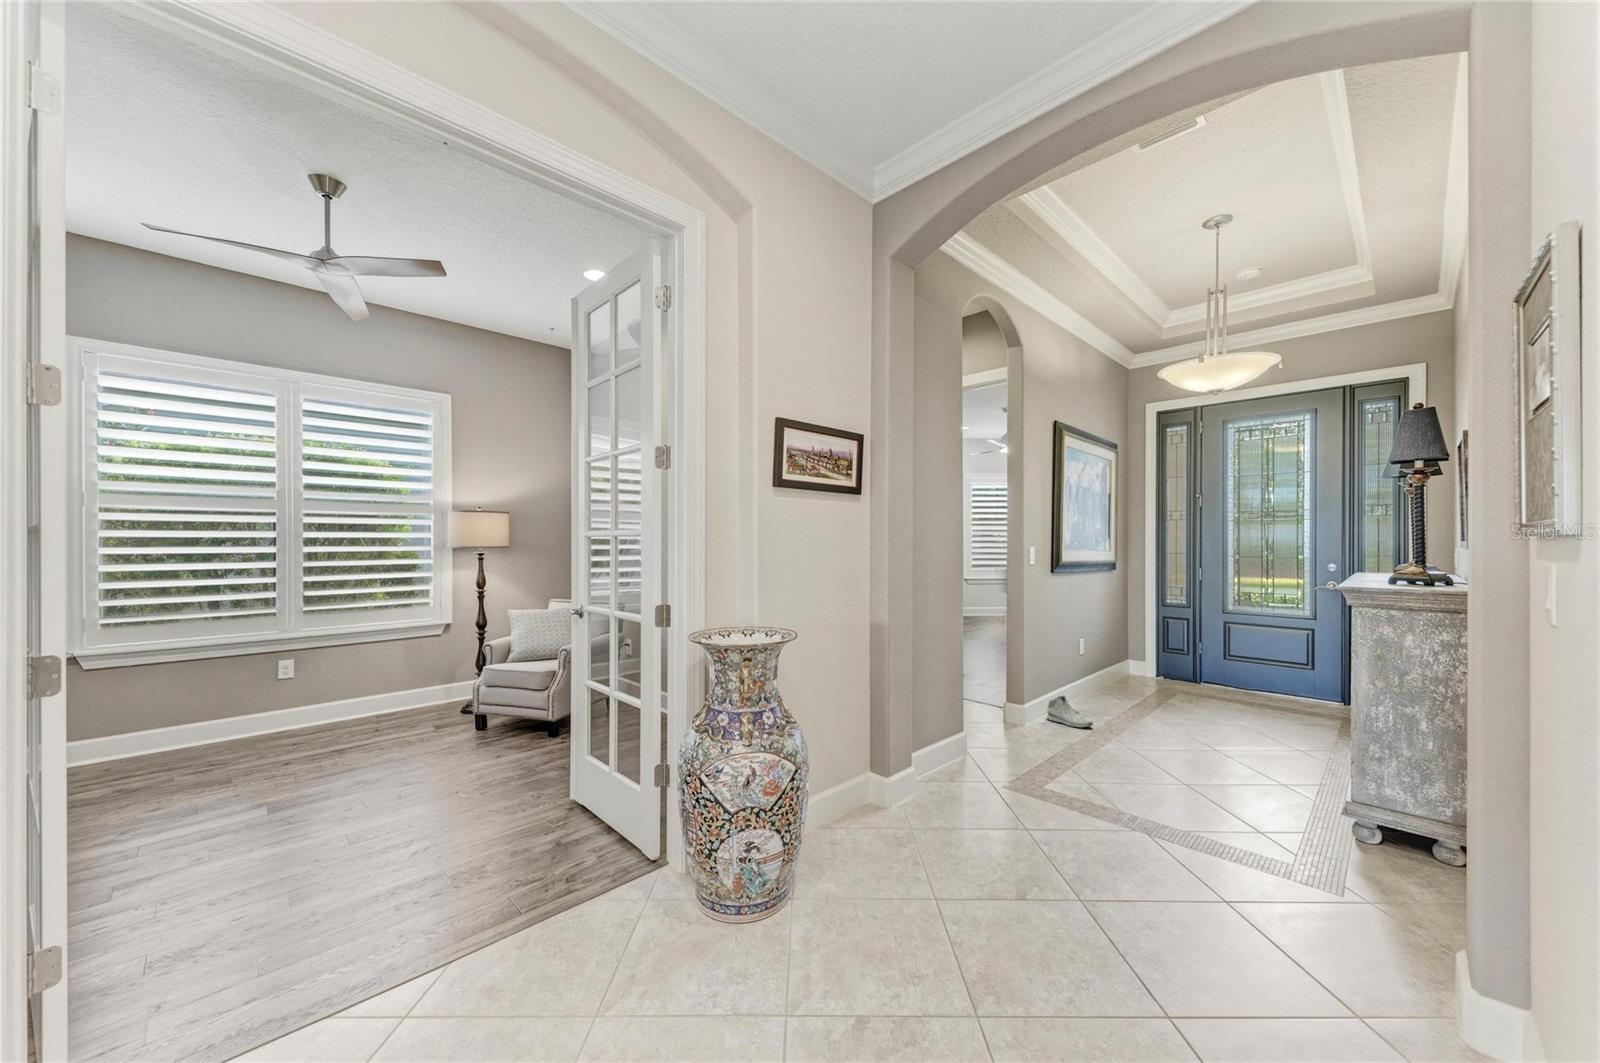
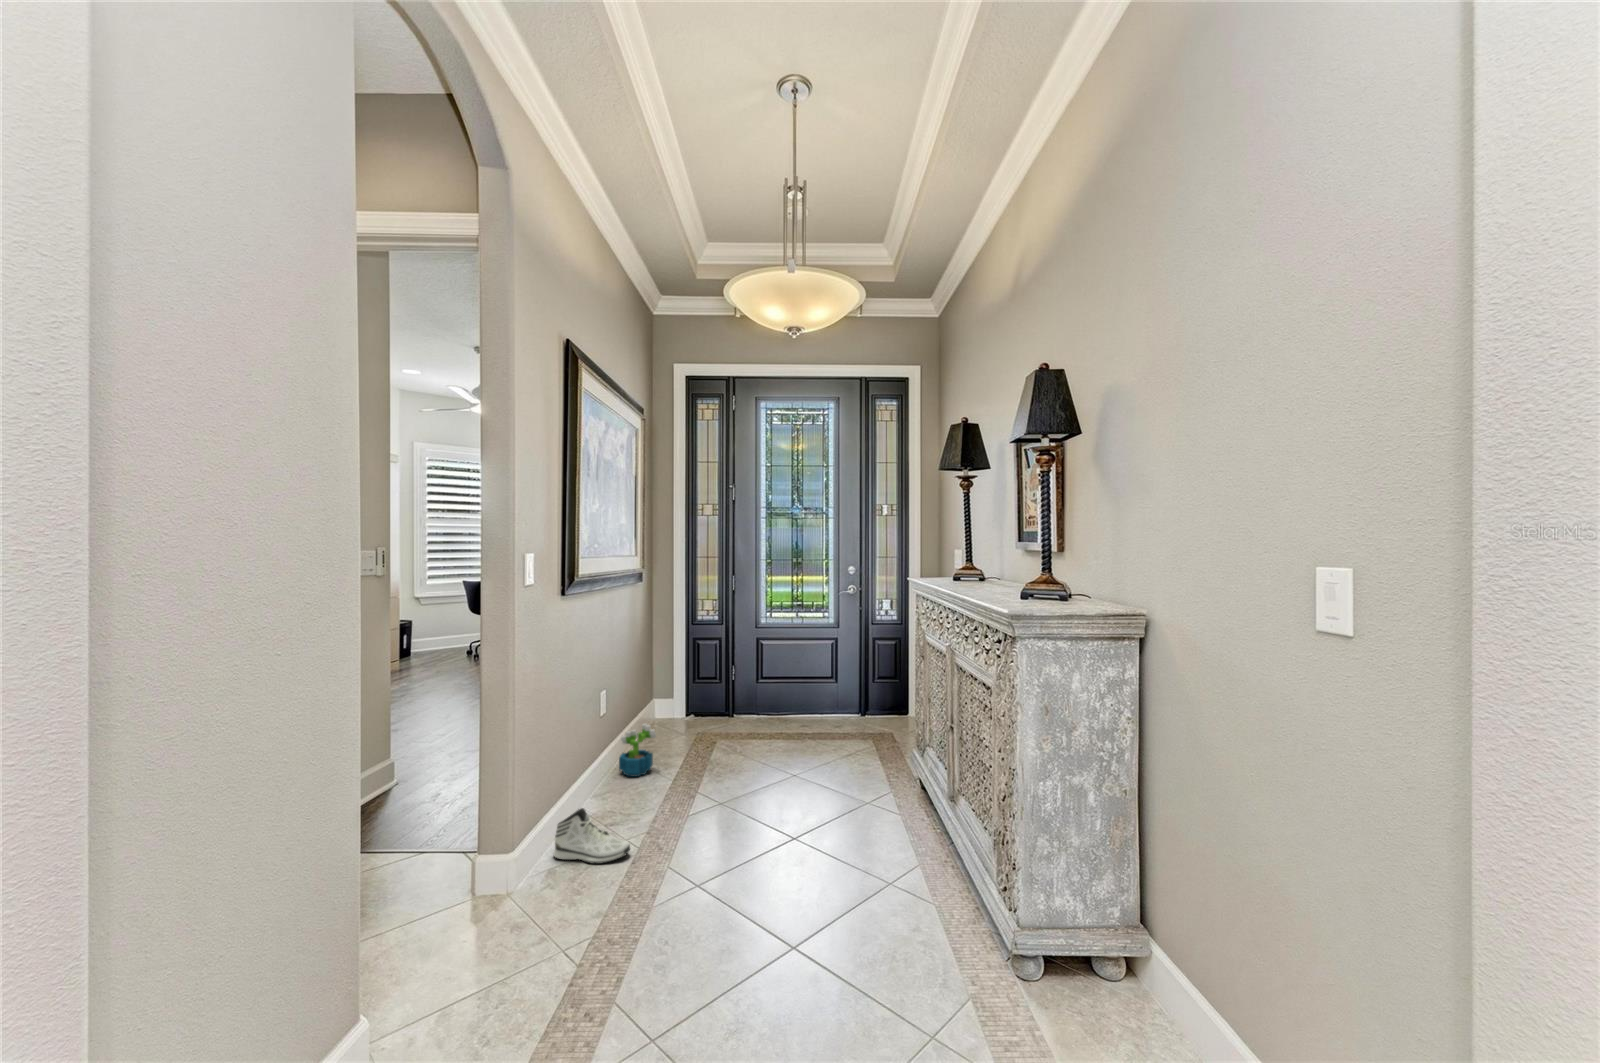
decorative plant: none [1094,666,1122,700] -> present [619,724,656,776]

